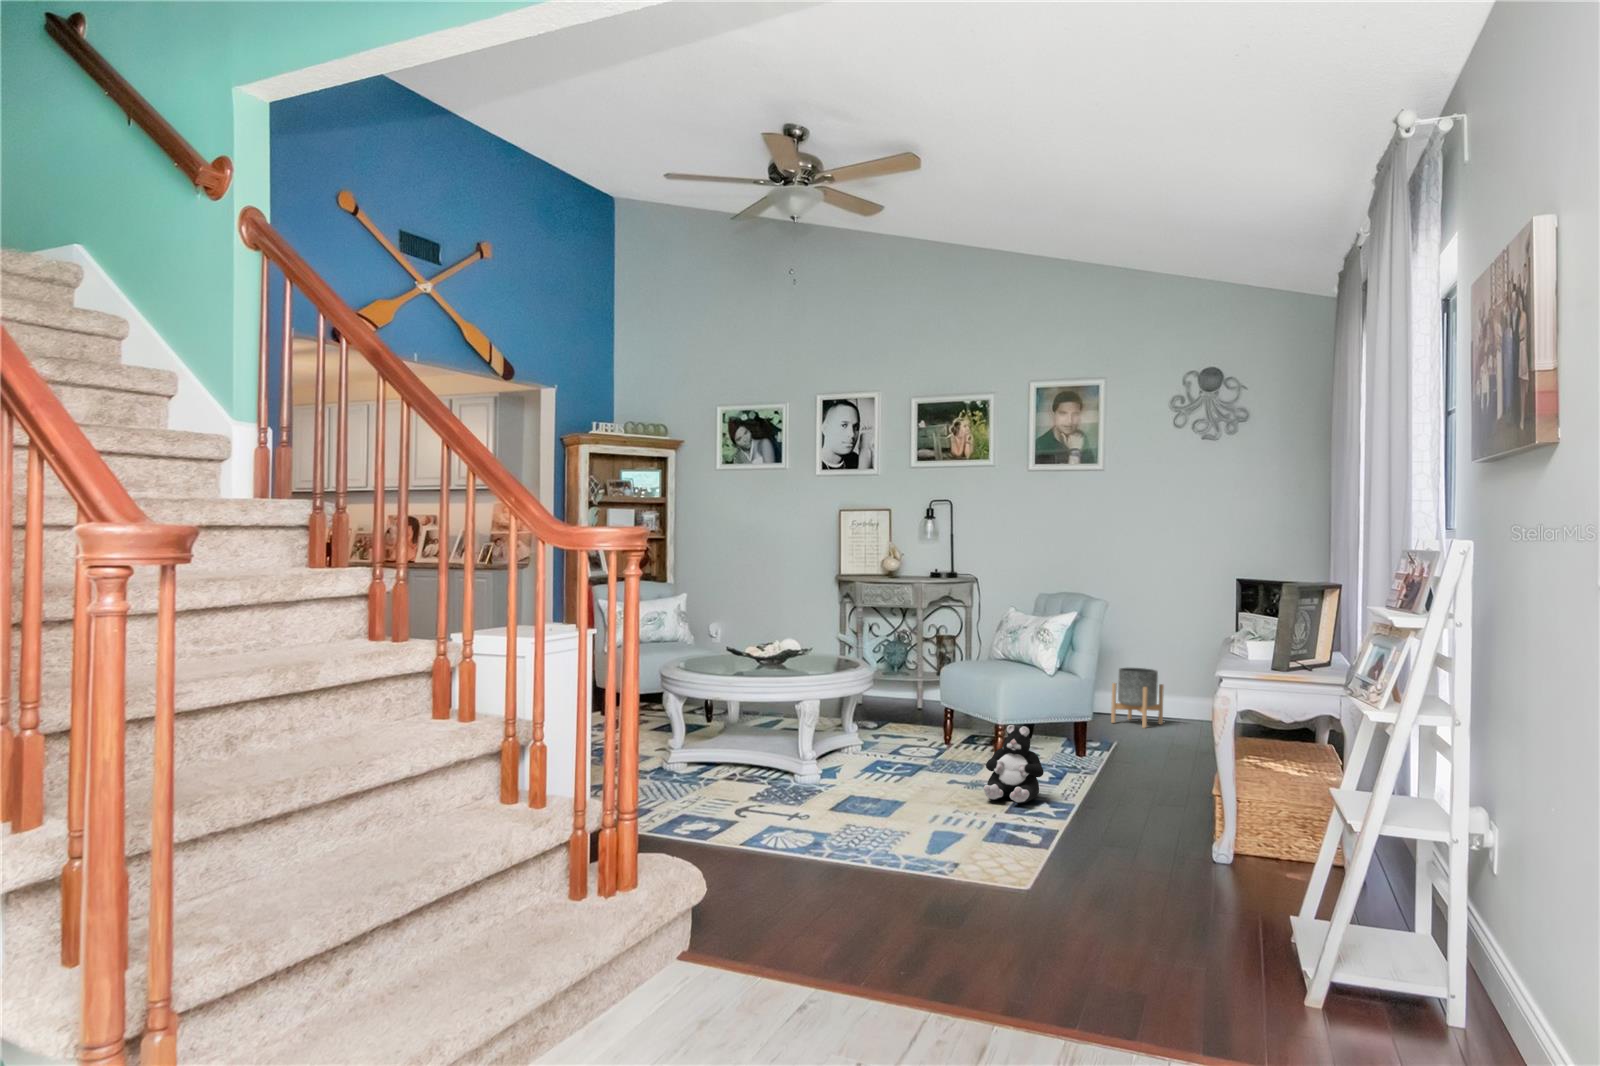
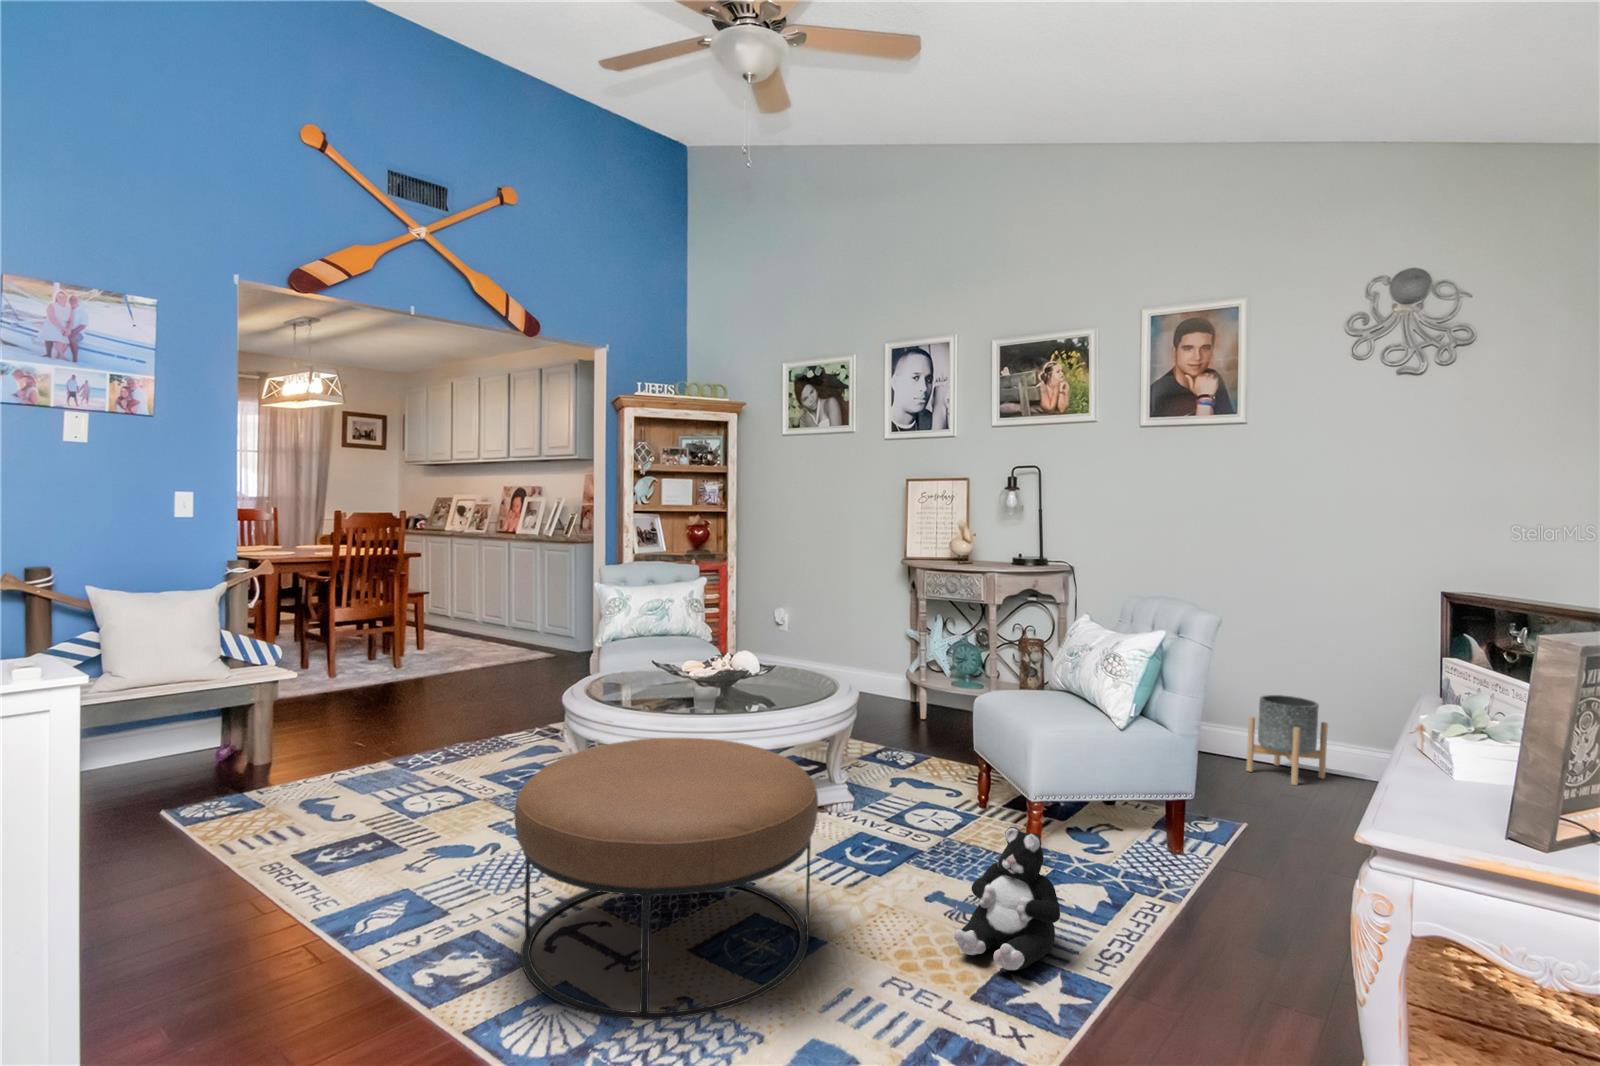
ottoman: none [711,684,903,833] -> present [514,738,818,1019]

